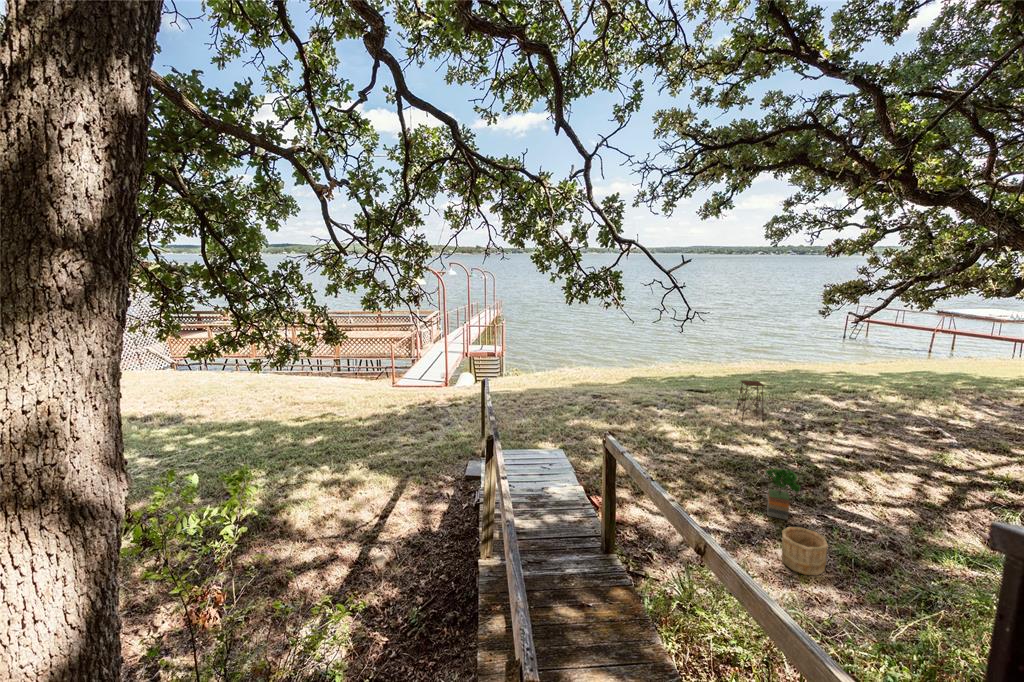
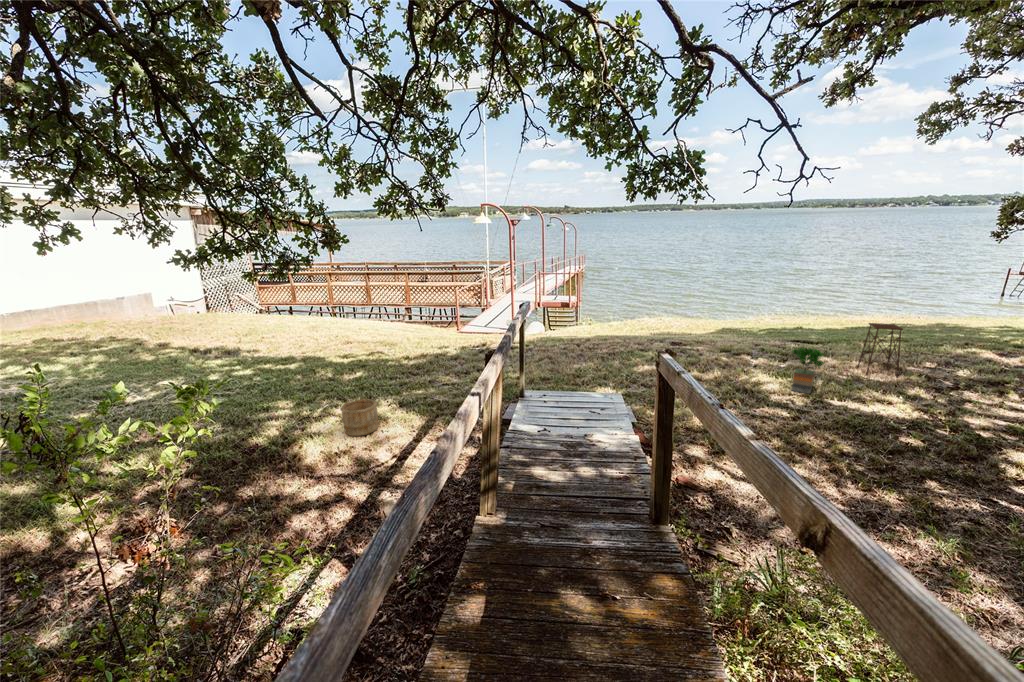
potted tree: present [765,468,800,520] -> present [792,348,824,394]
wooden bucket: present [782,527,828,575] -> present [340,399,378,436]

